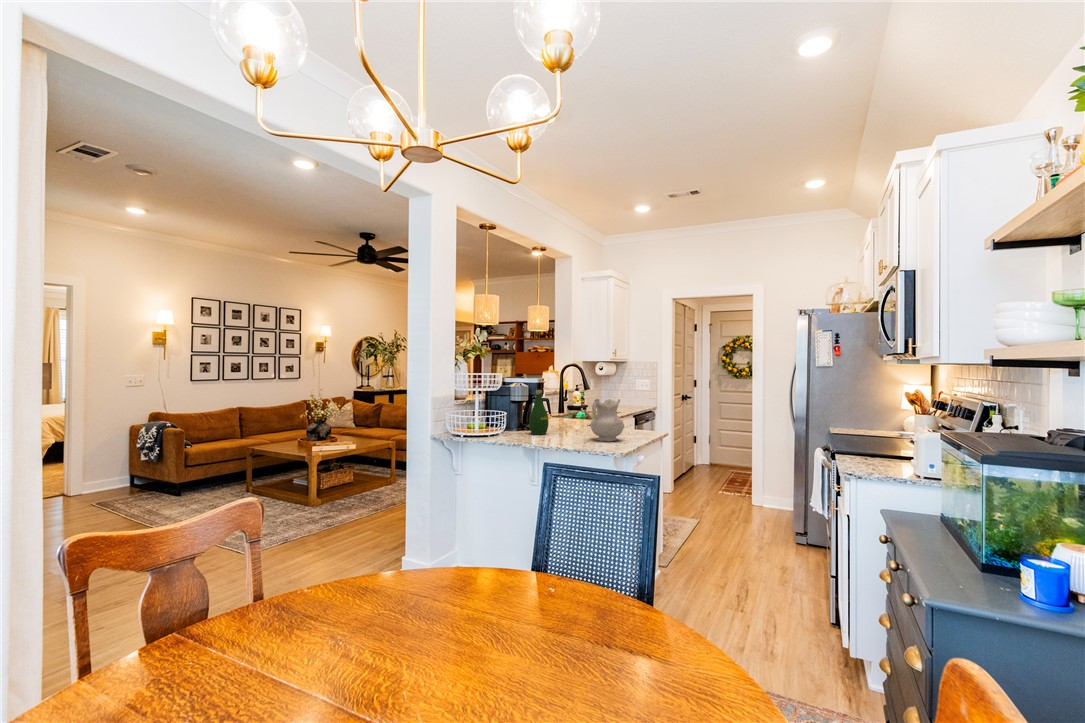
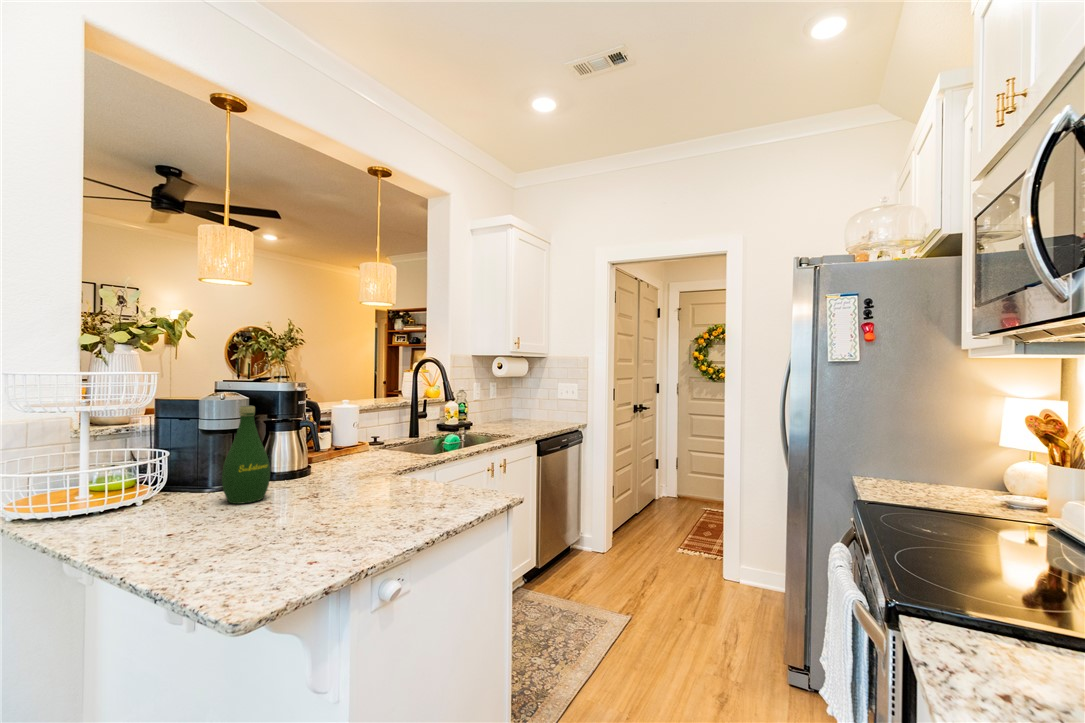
ceramic pitcher: present [591,399,624,441] -> none [302,429,394,534]

